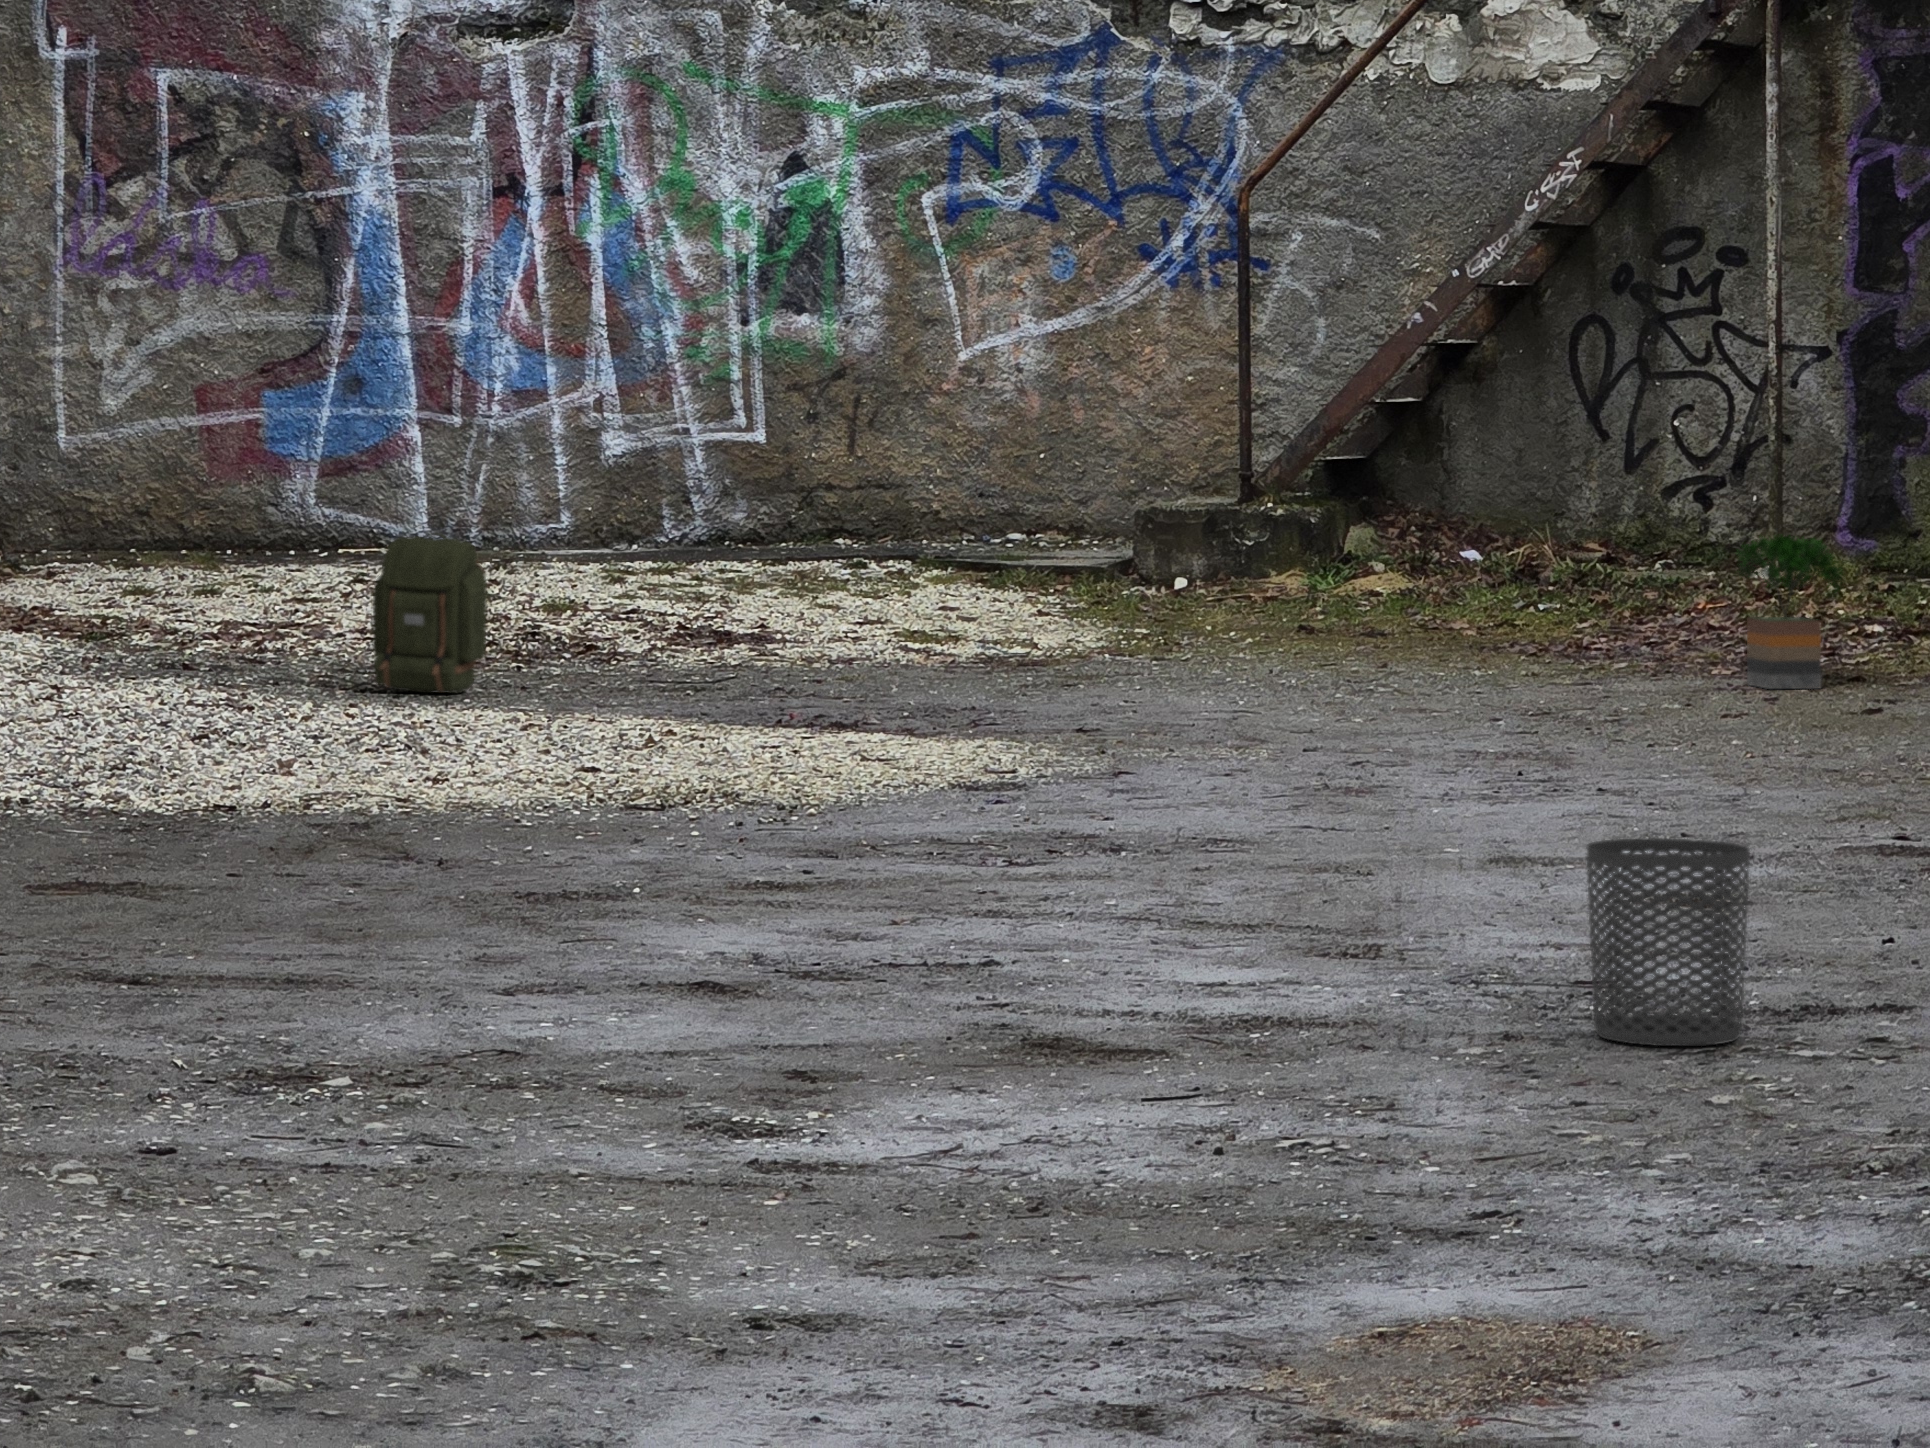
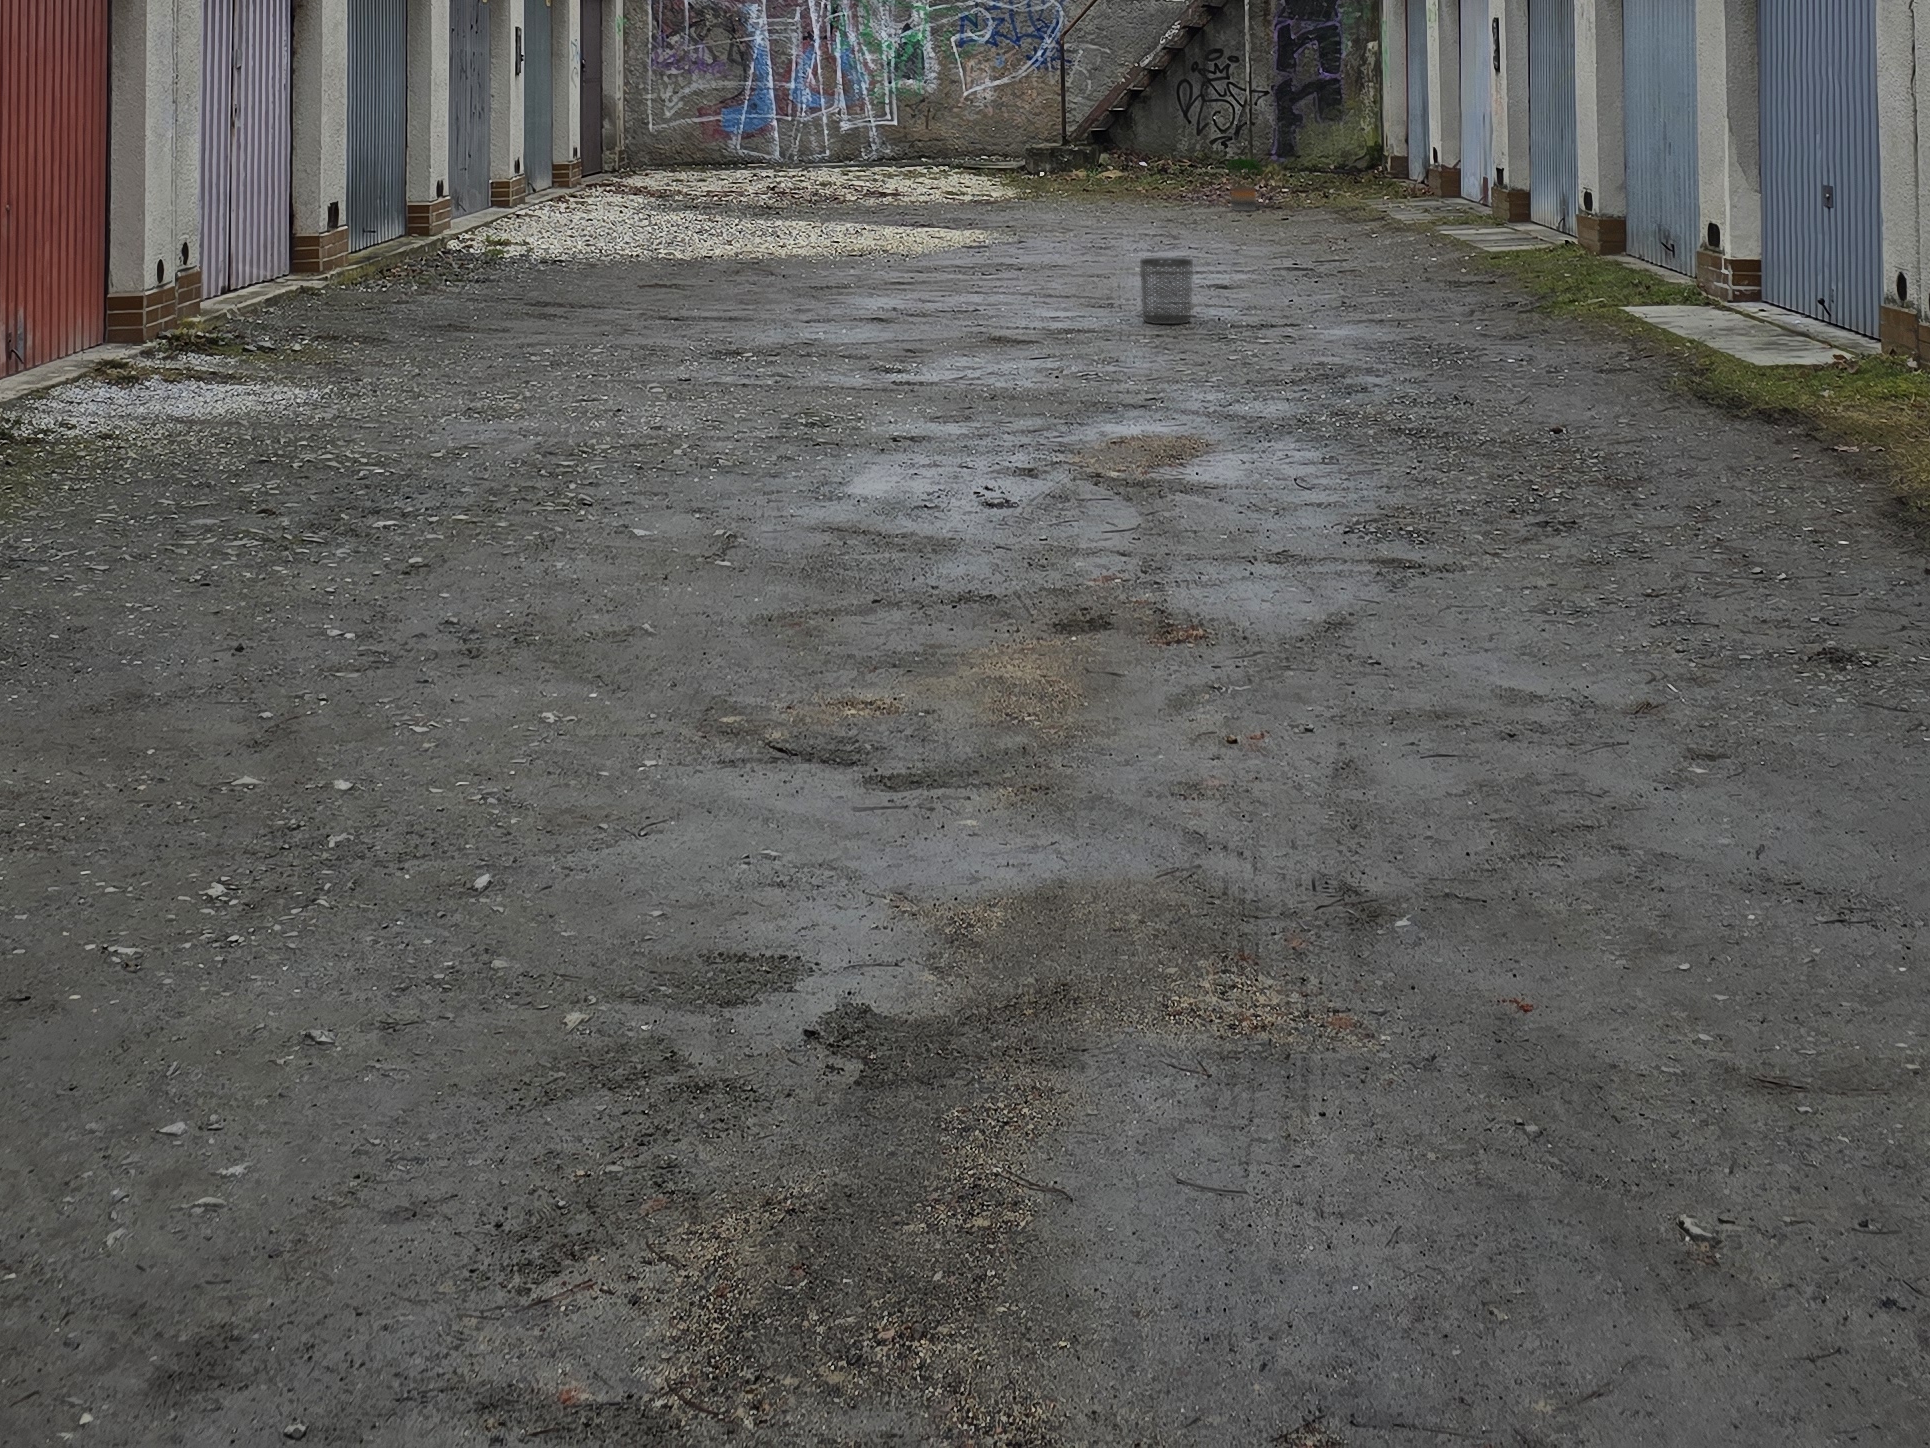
backpack: present [372,534,487,694] -> none [755,161,795,216]

